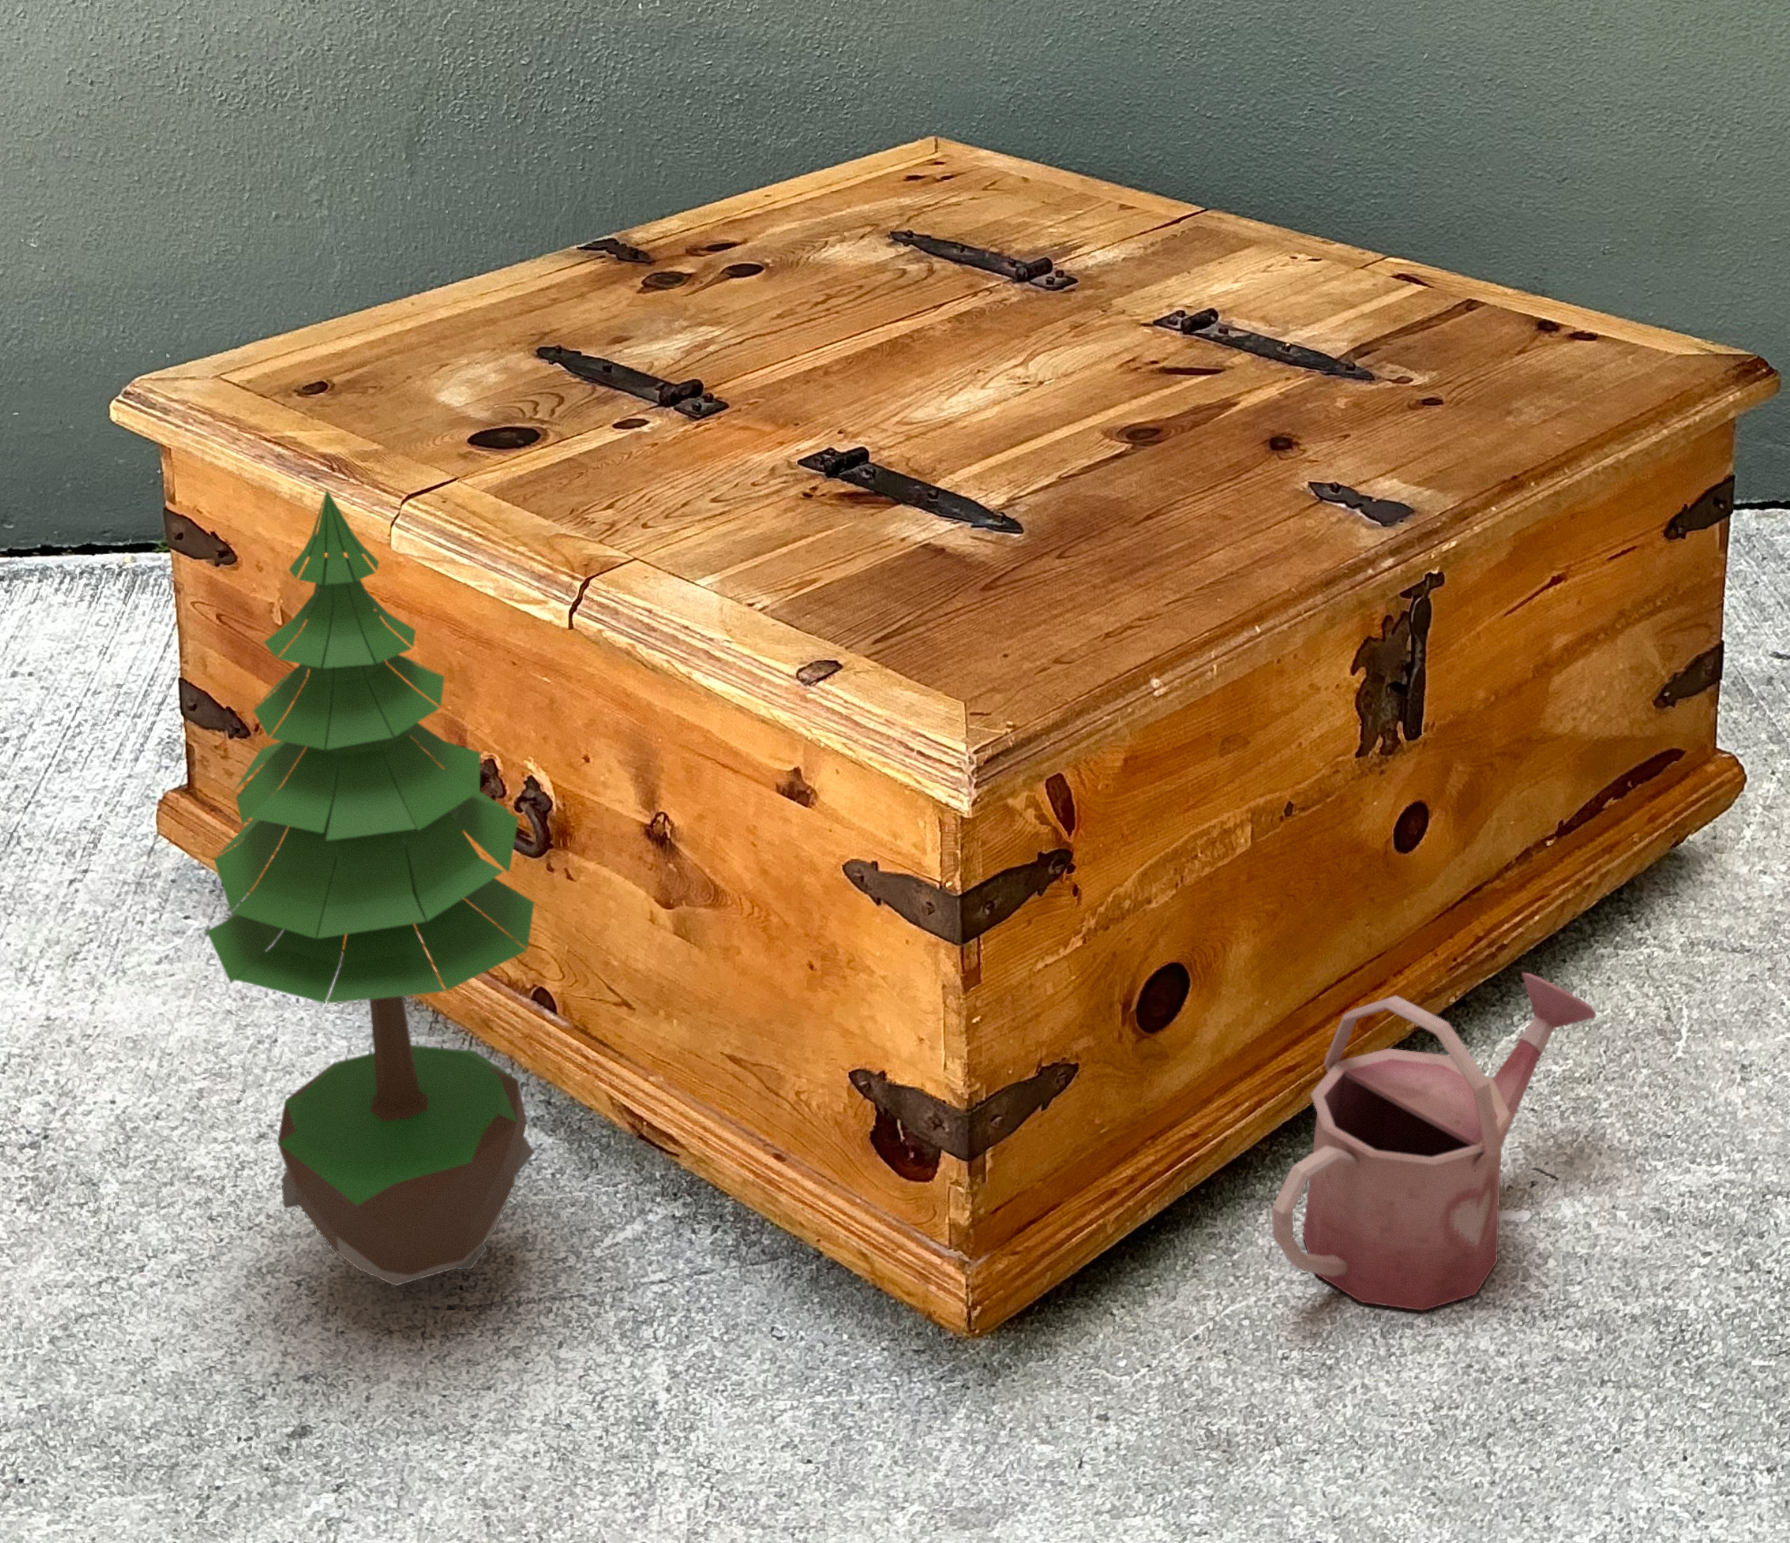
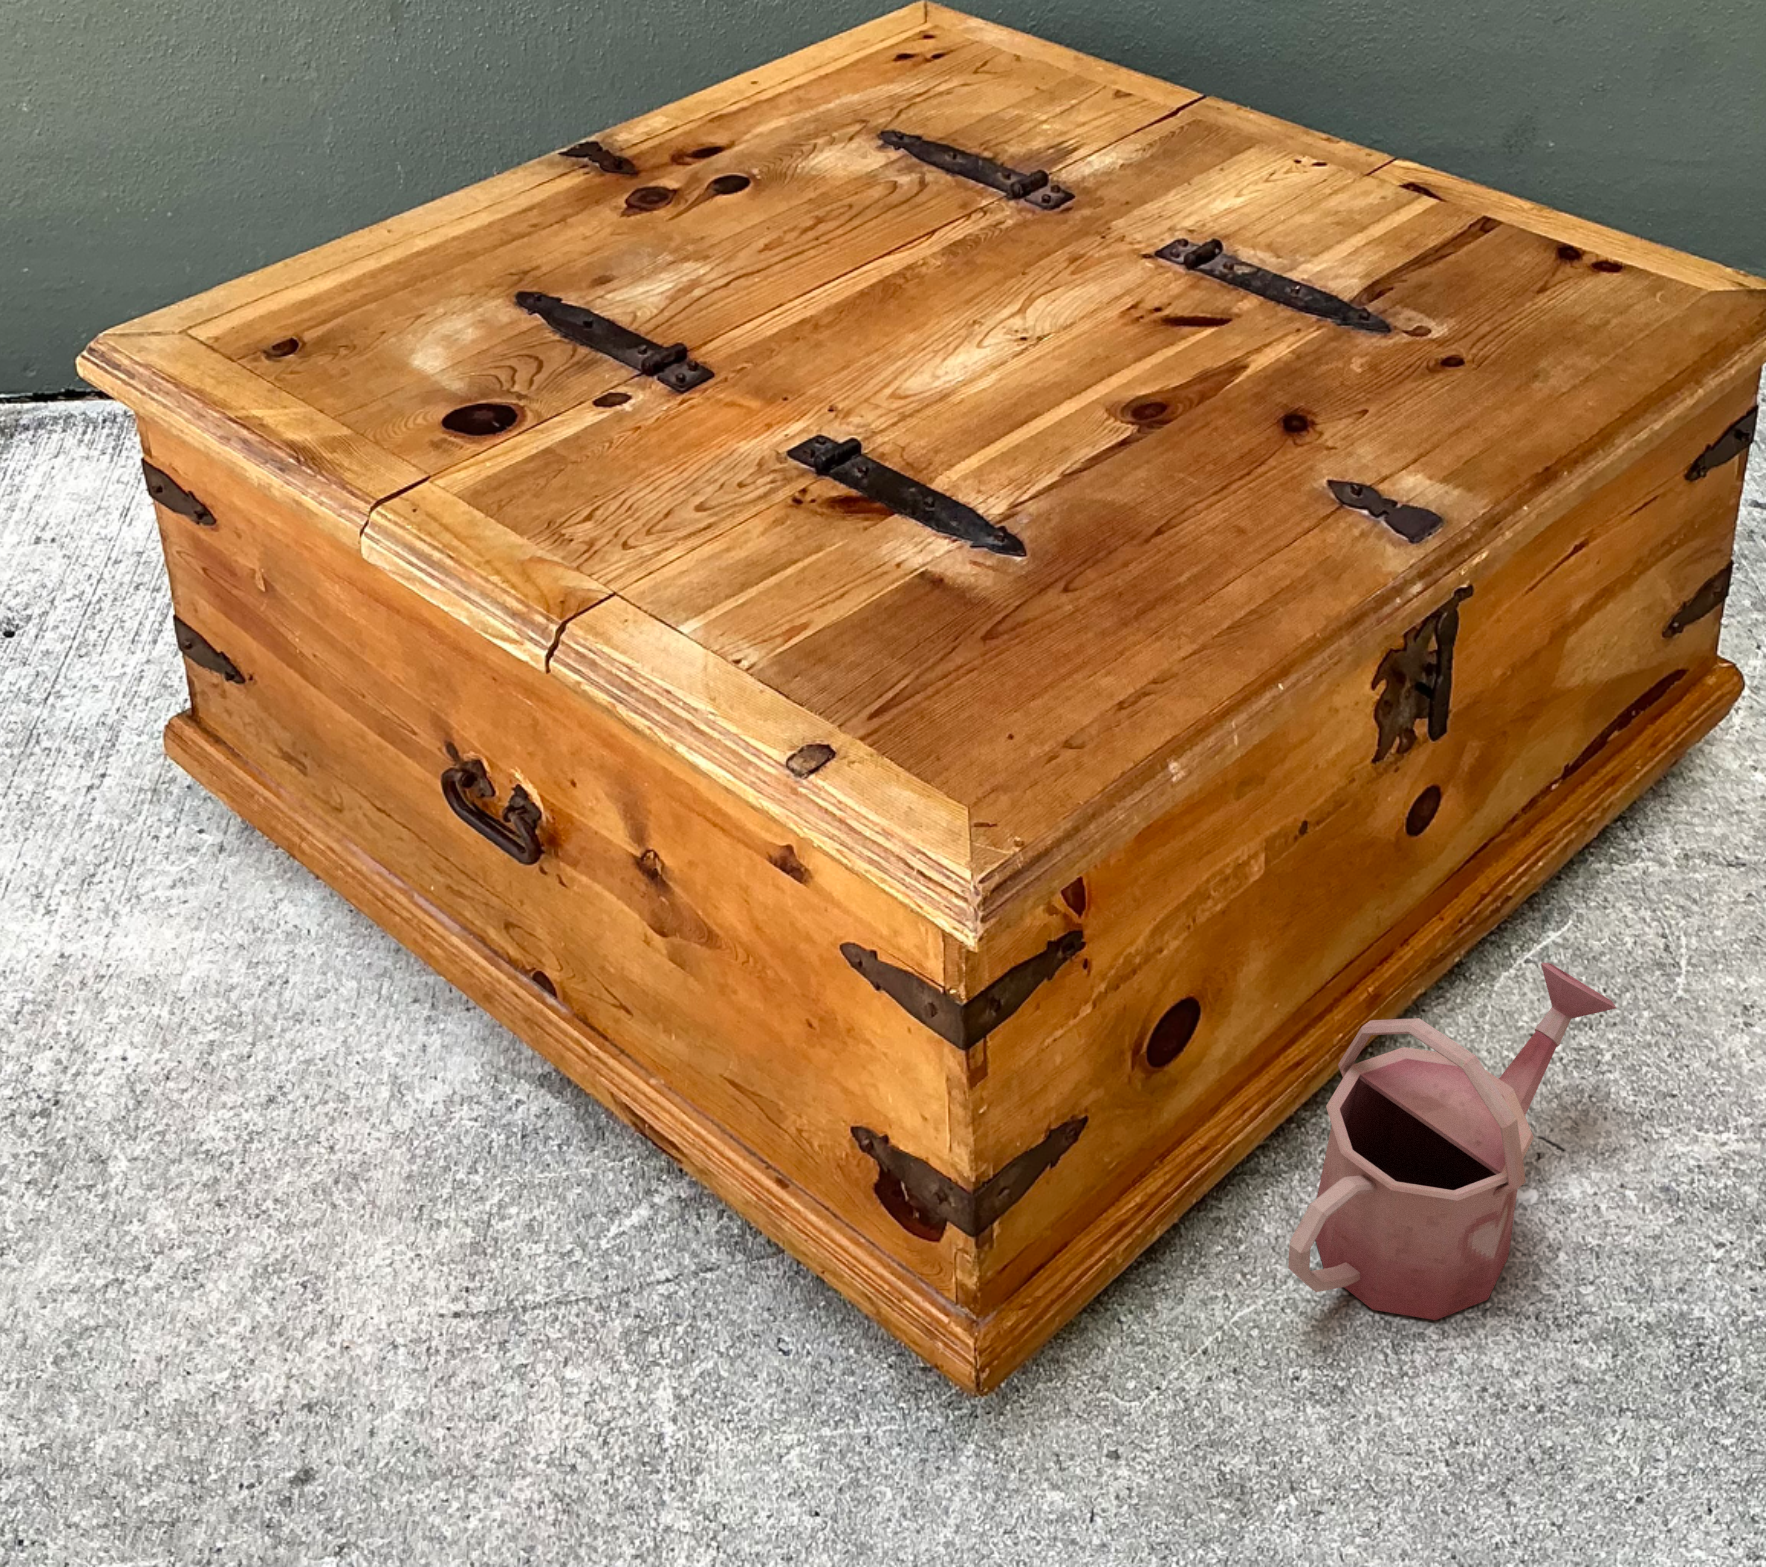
potted tree: present [207,491,534,1286] -> none [169,563,534,1305]

